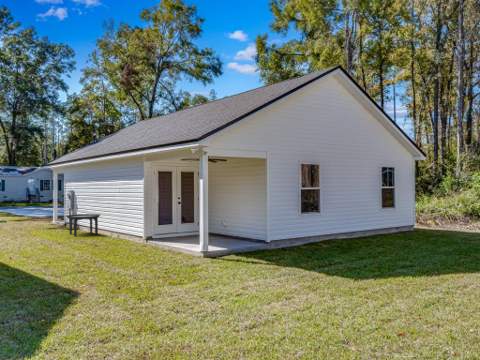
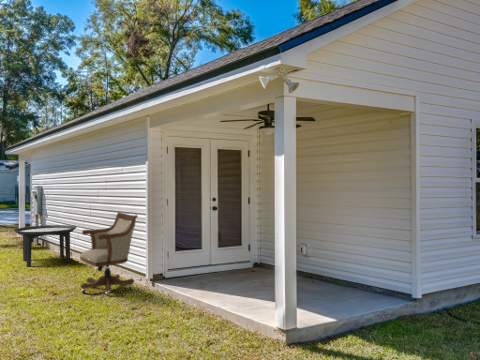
chair: none [110,205,139,245] -> present [80,212,137,296]

